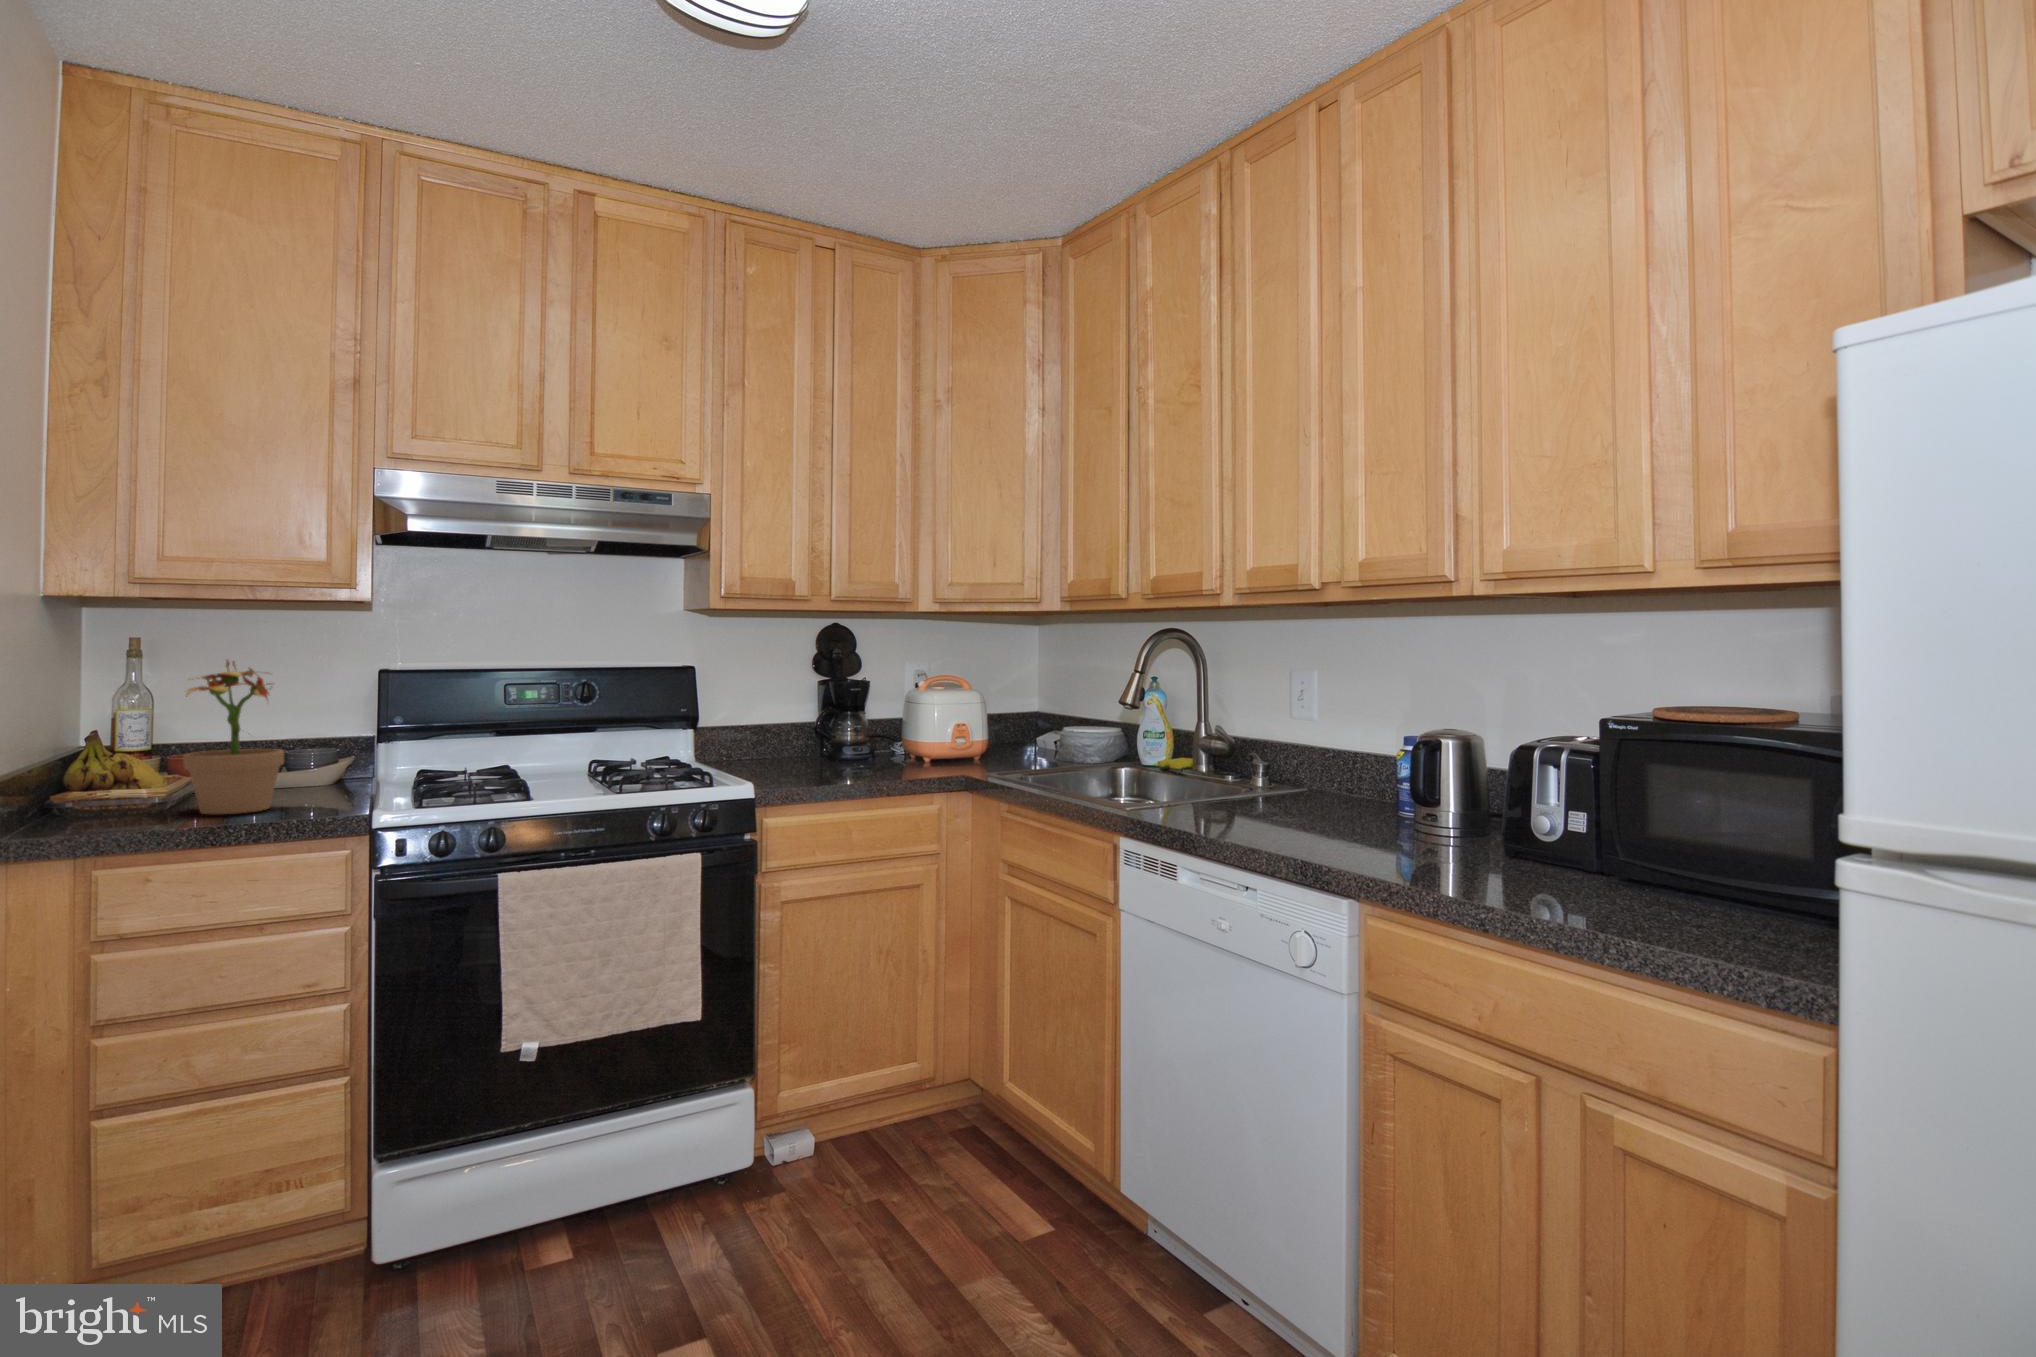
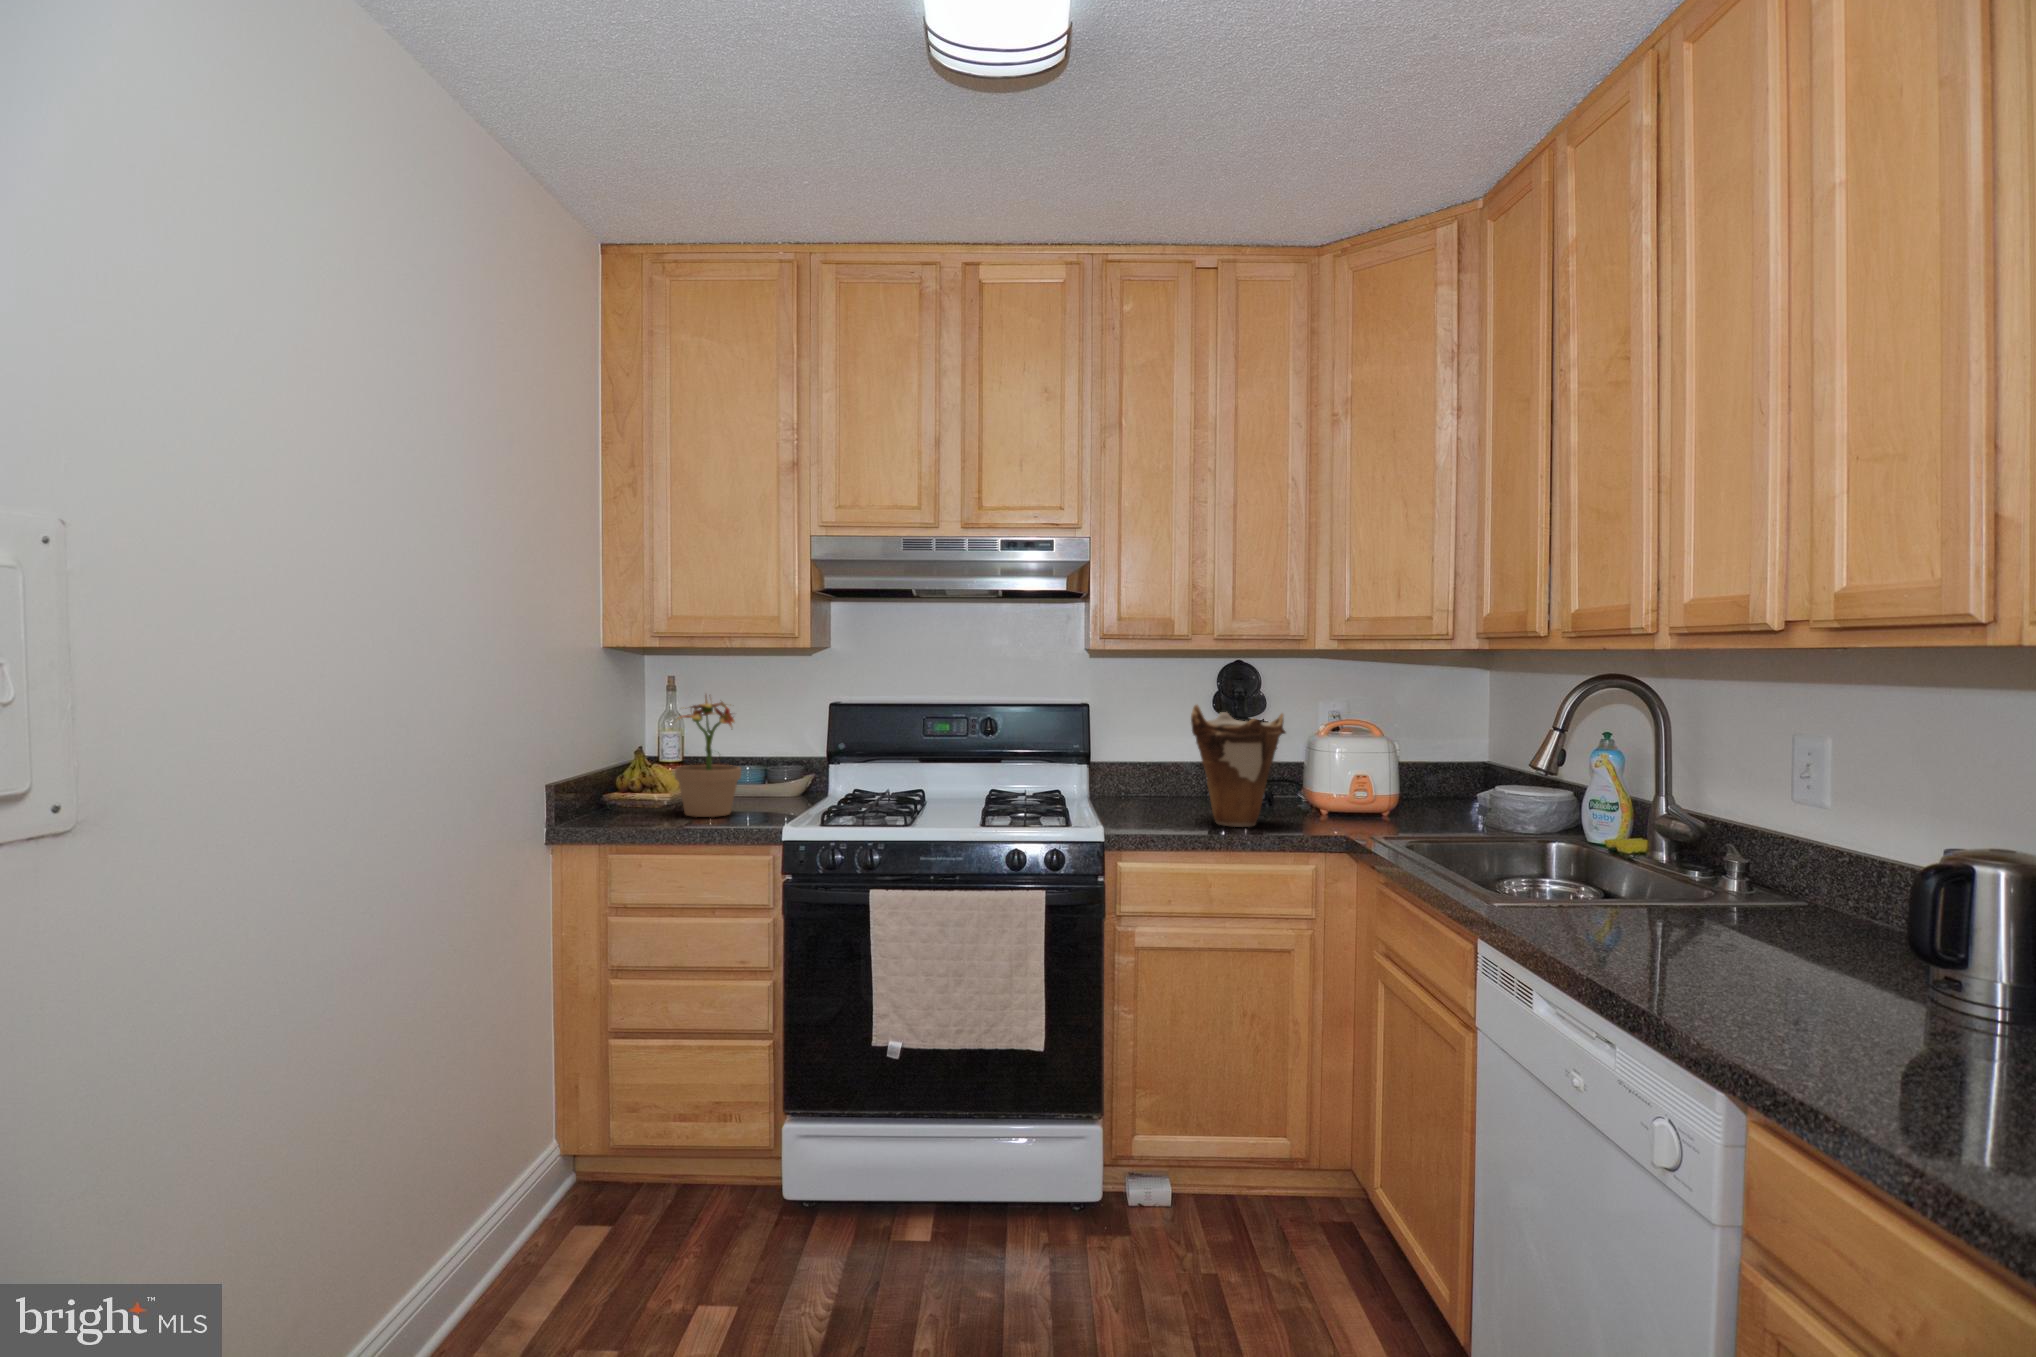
vase: none [818,662,903,776] -> present [1191,705,1286,827]

